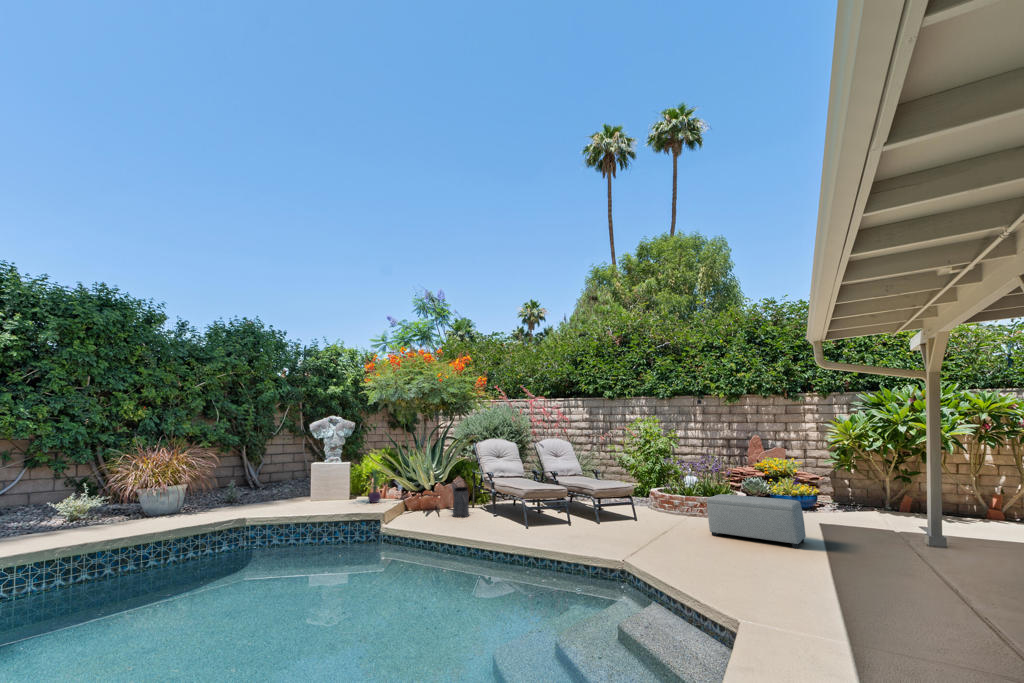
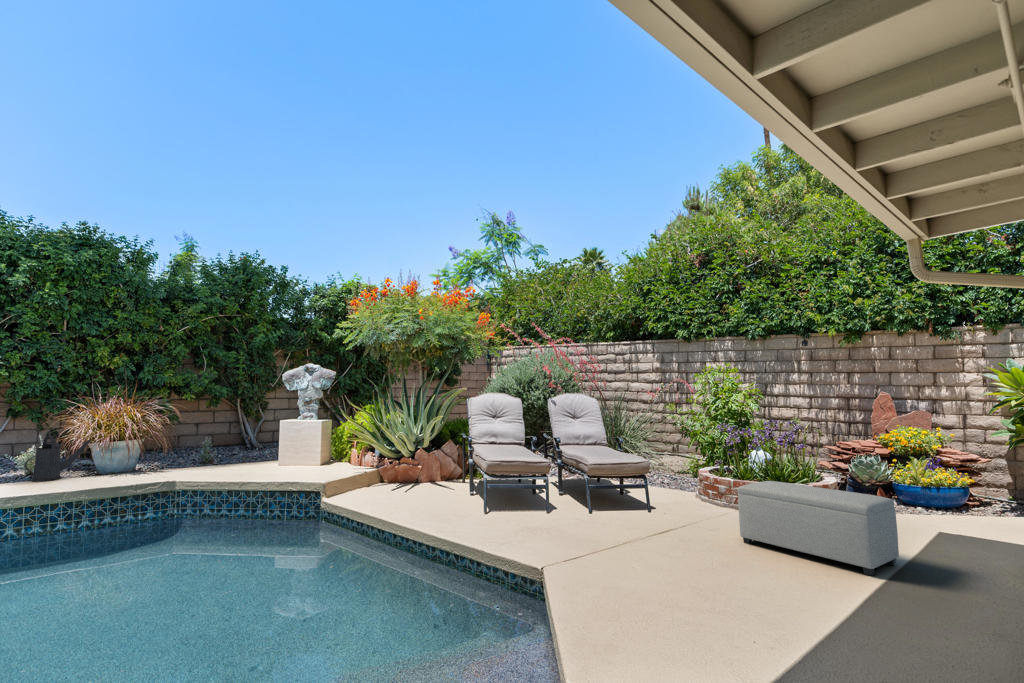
decorative plant: present [368,469,381,503] -> none [311,428,357,470]
watering can: present [452,484,469,517] -> present [25,436,90,482]

